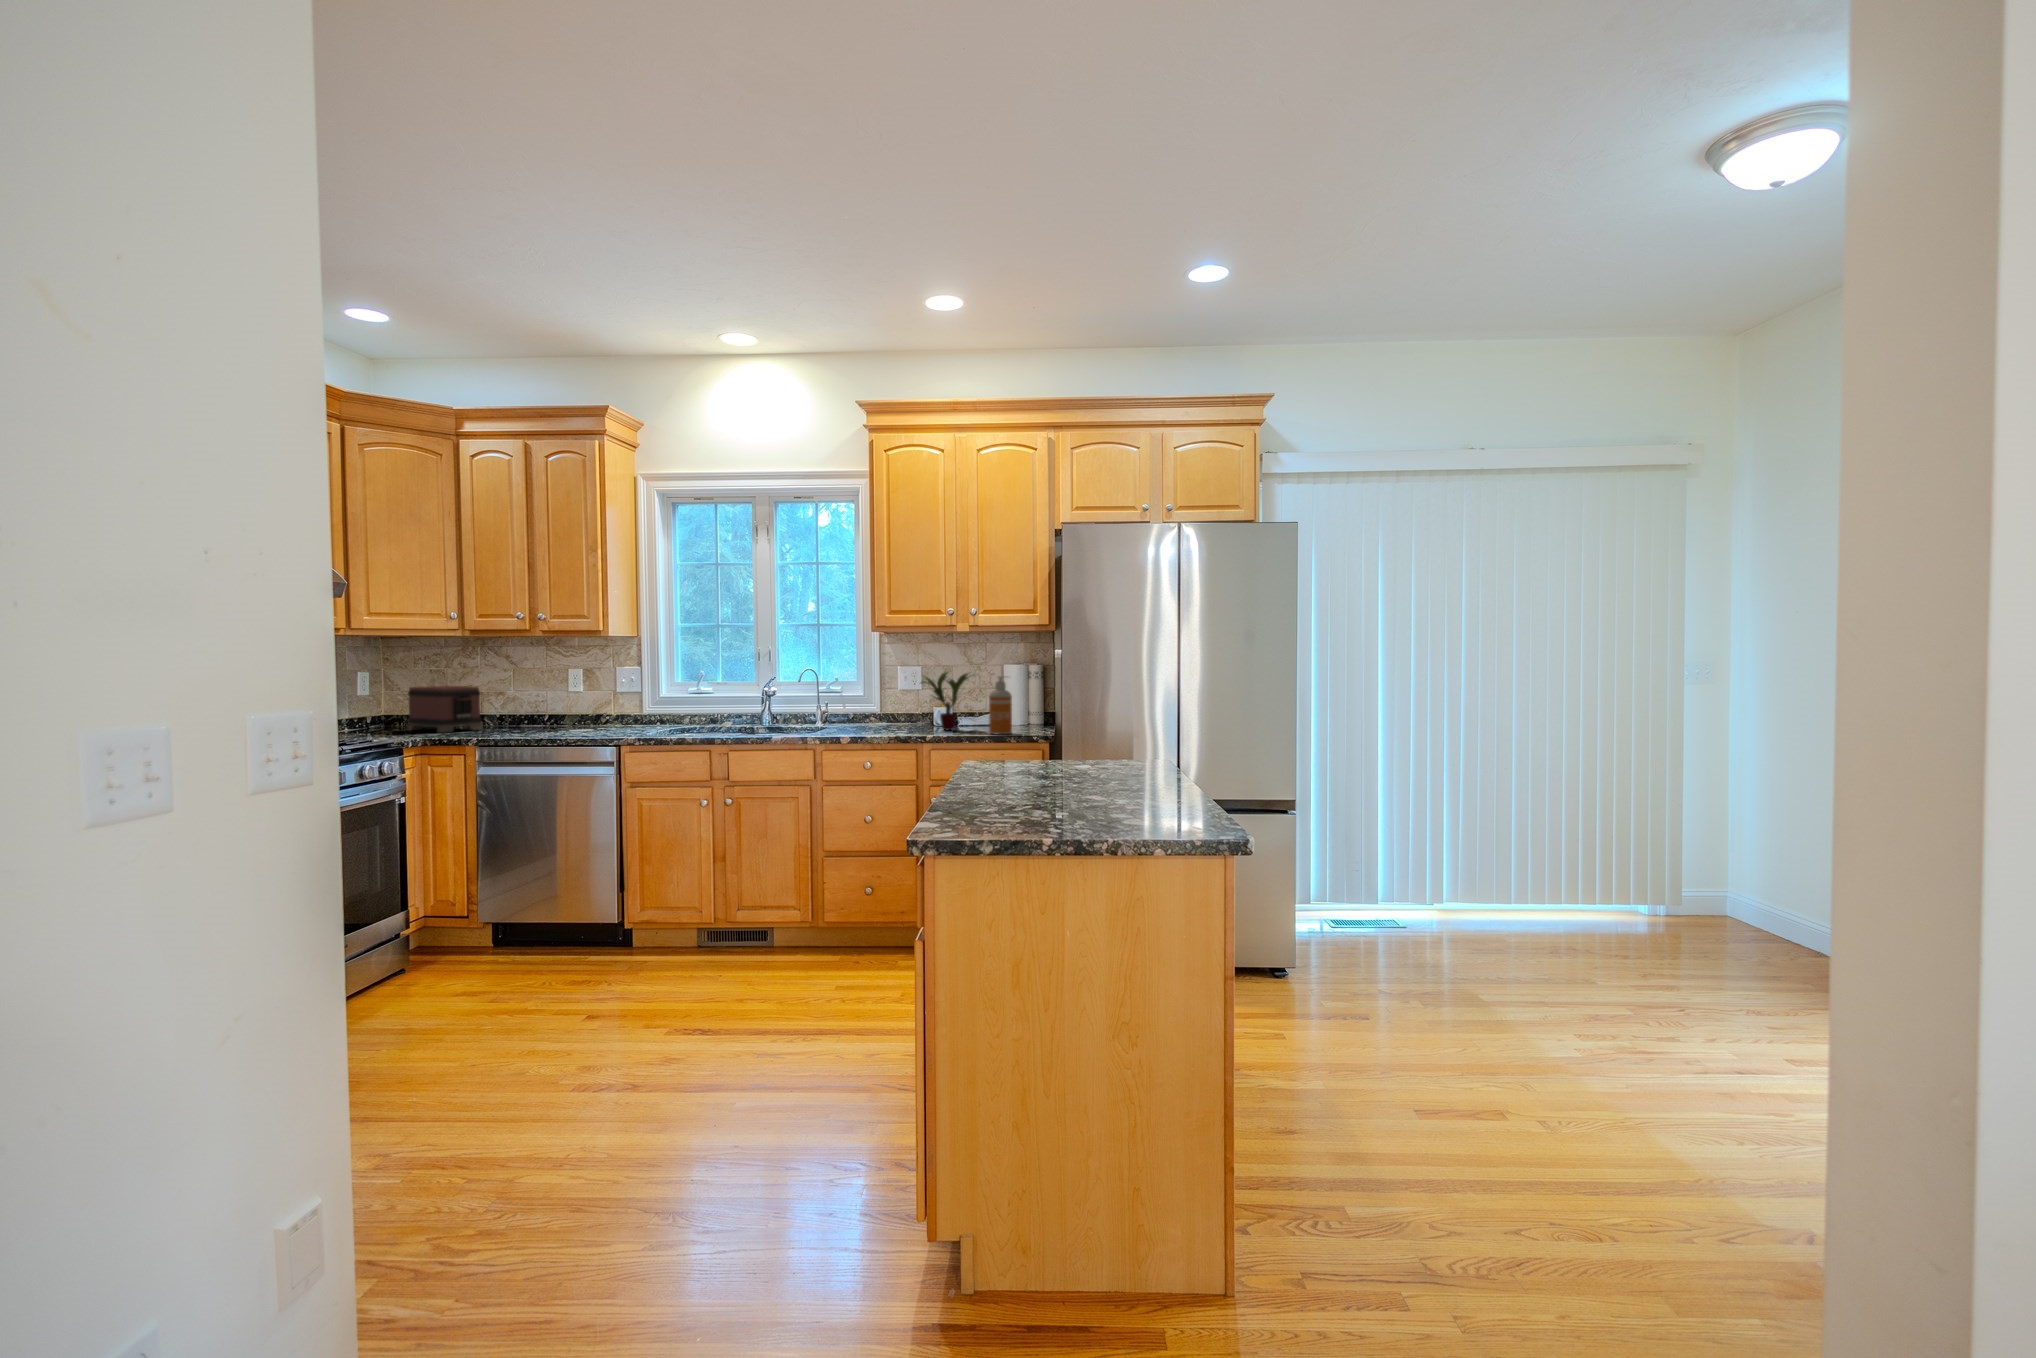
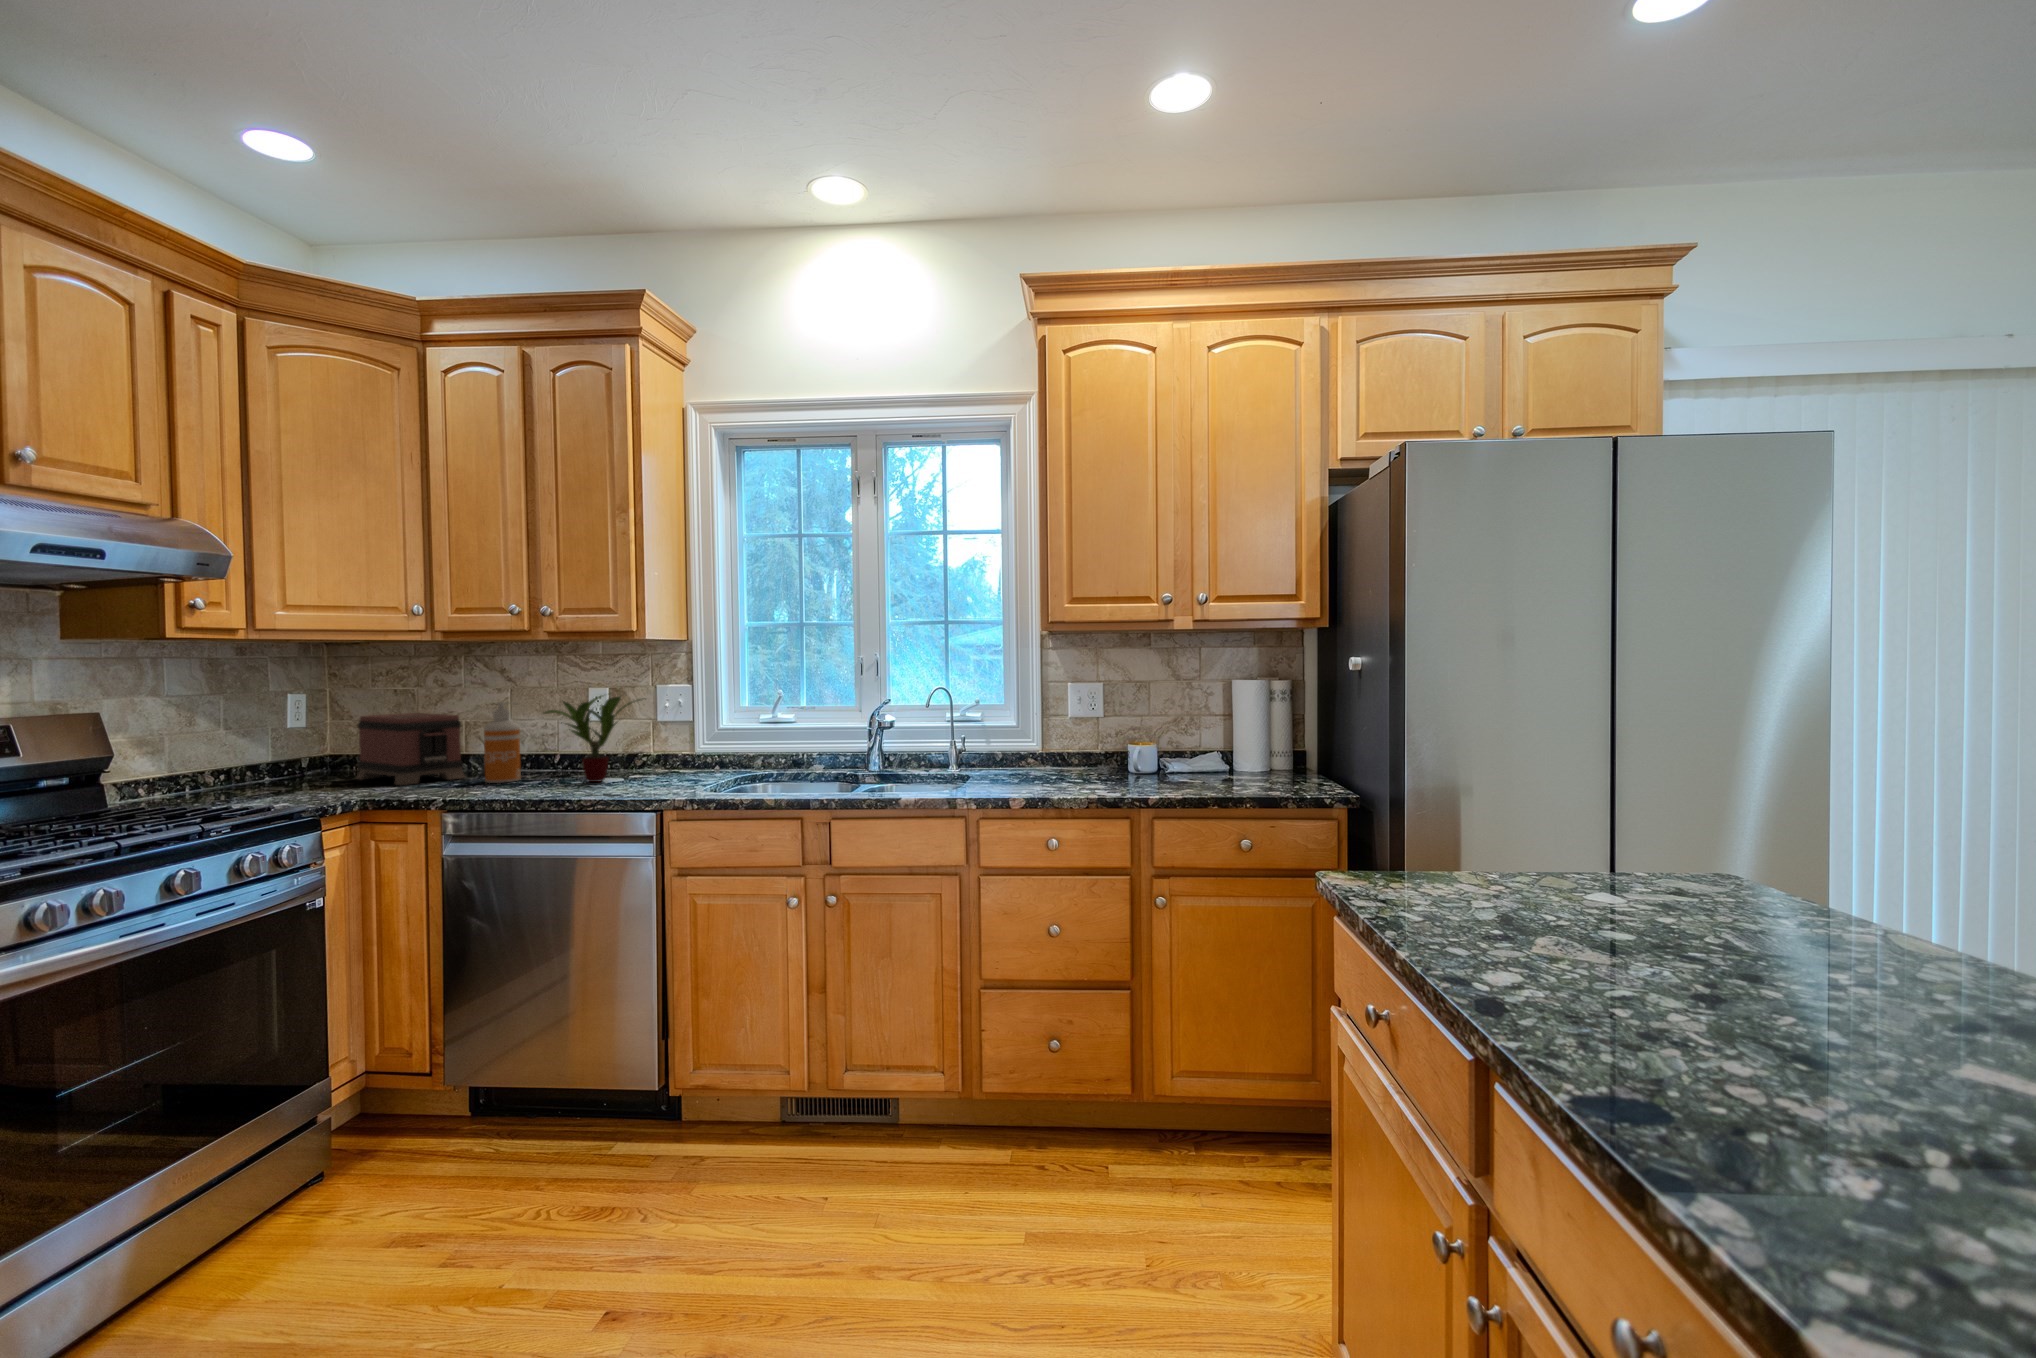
potted plant: present [921,672,968,730] -> present [545,696,640,782]
soap dispenser: present [989,676,1012,734] -> present [484,702,521,783]

